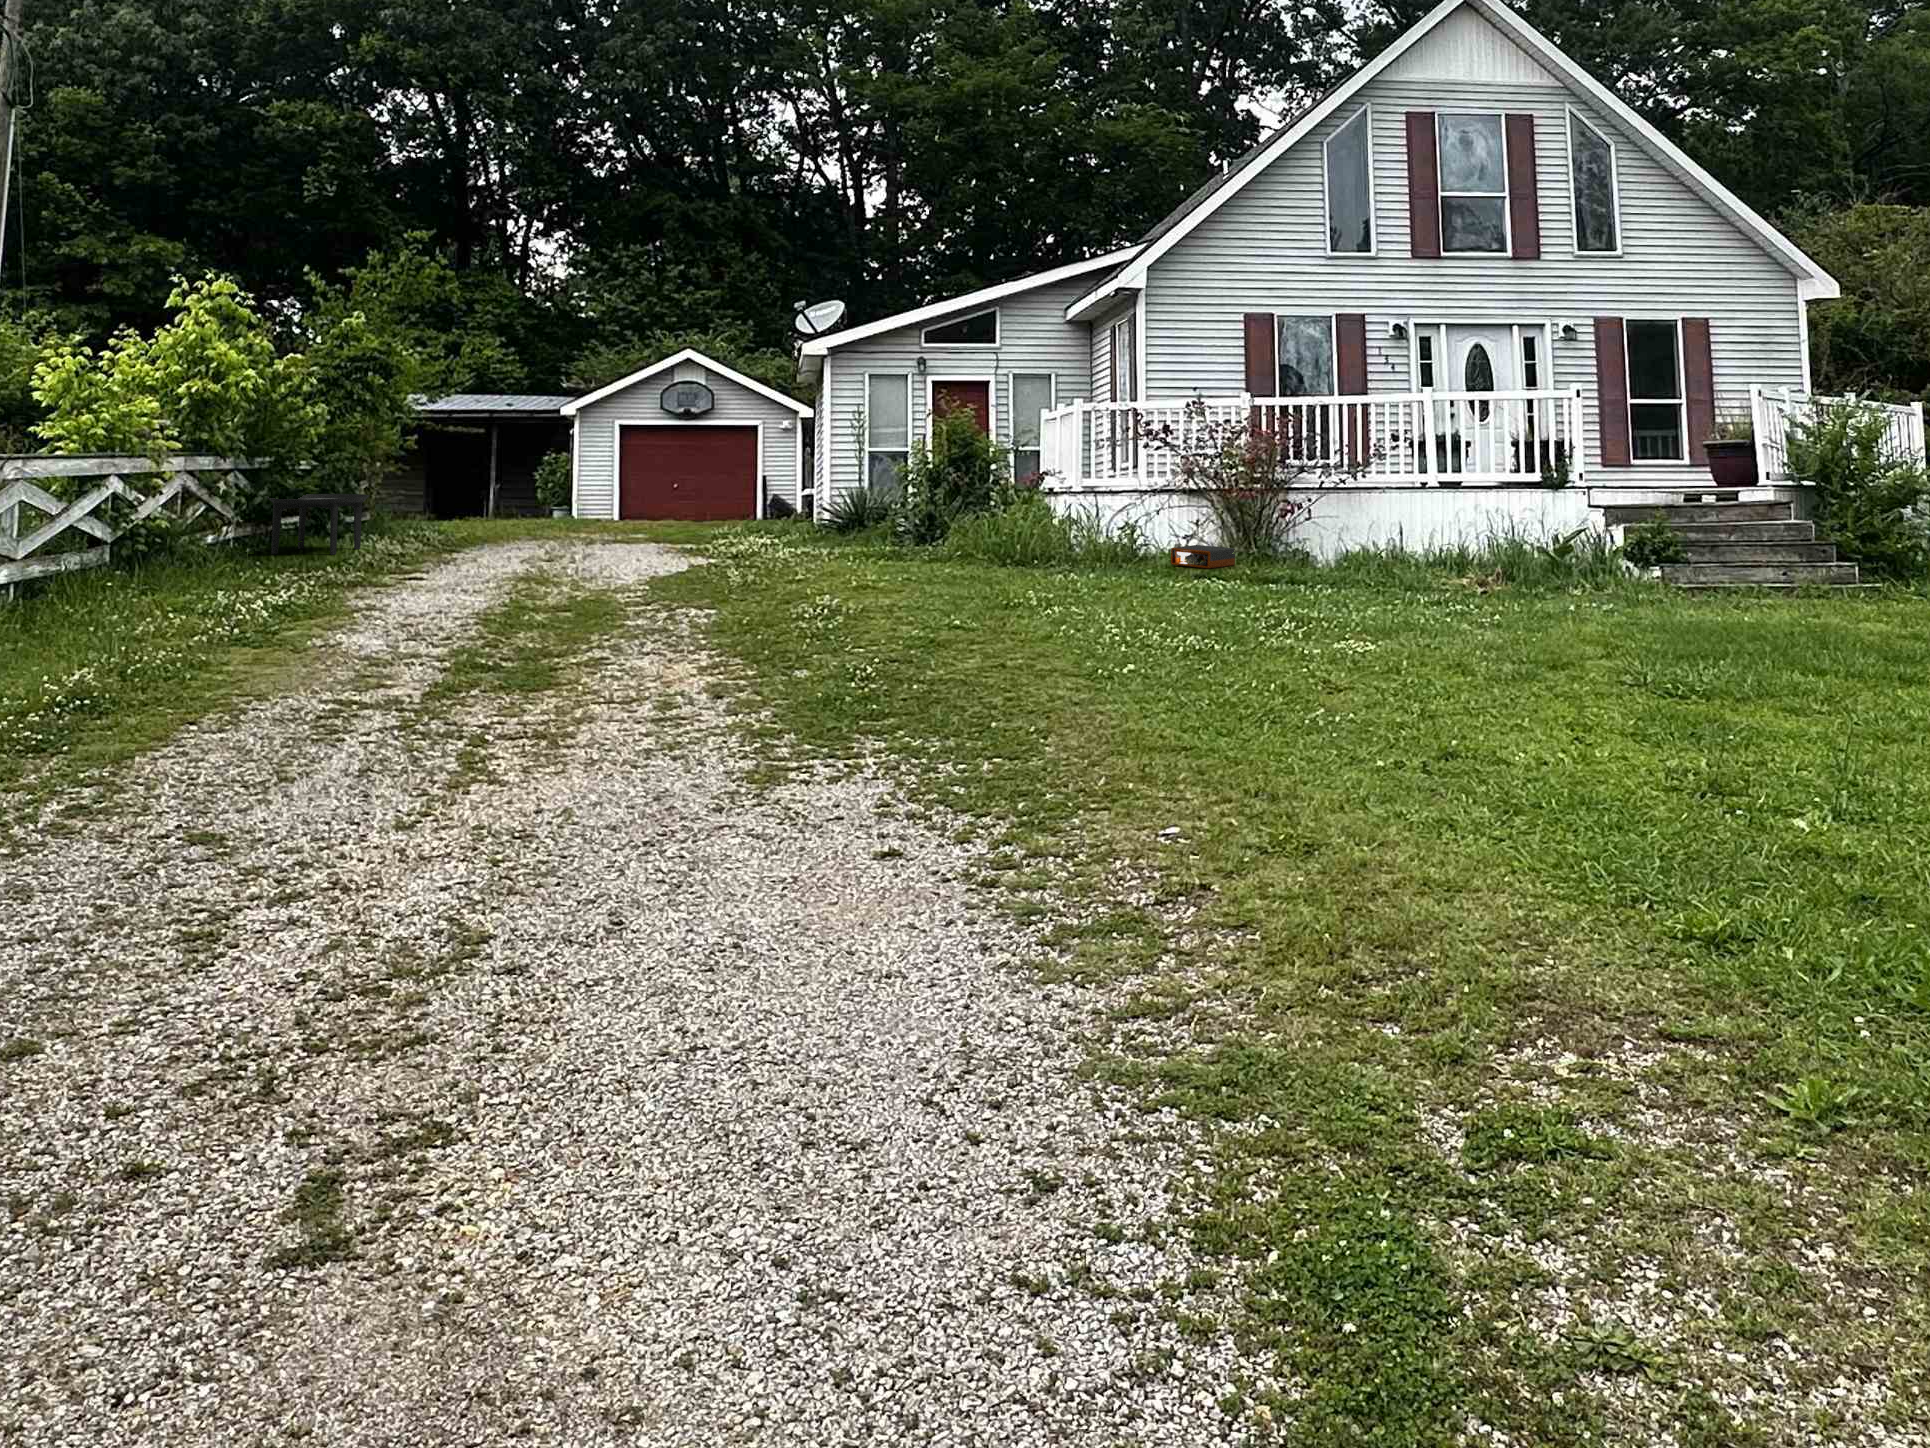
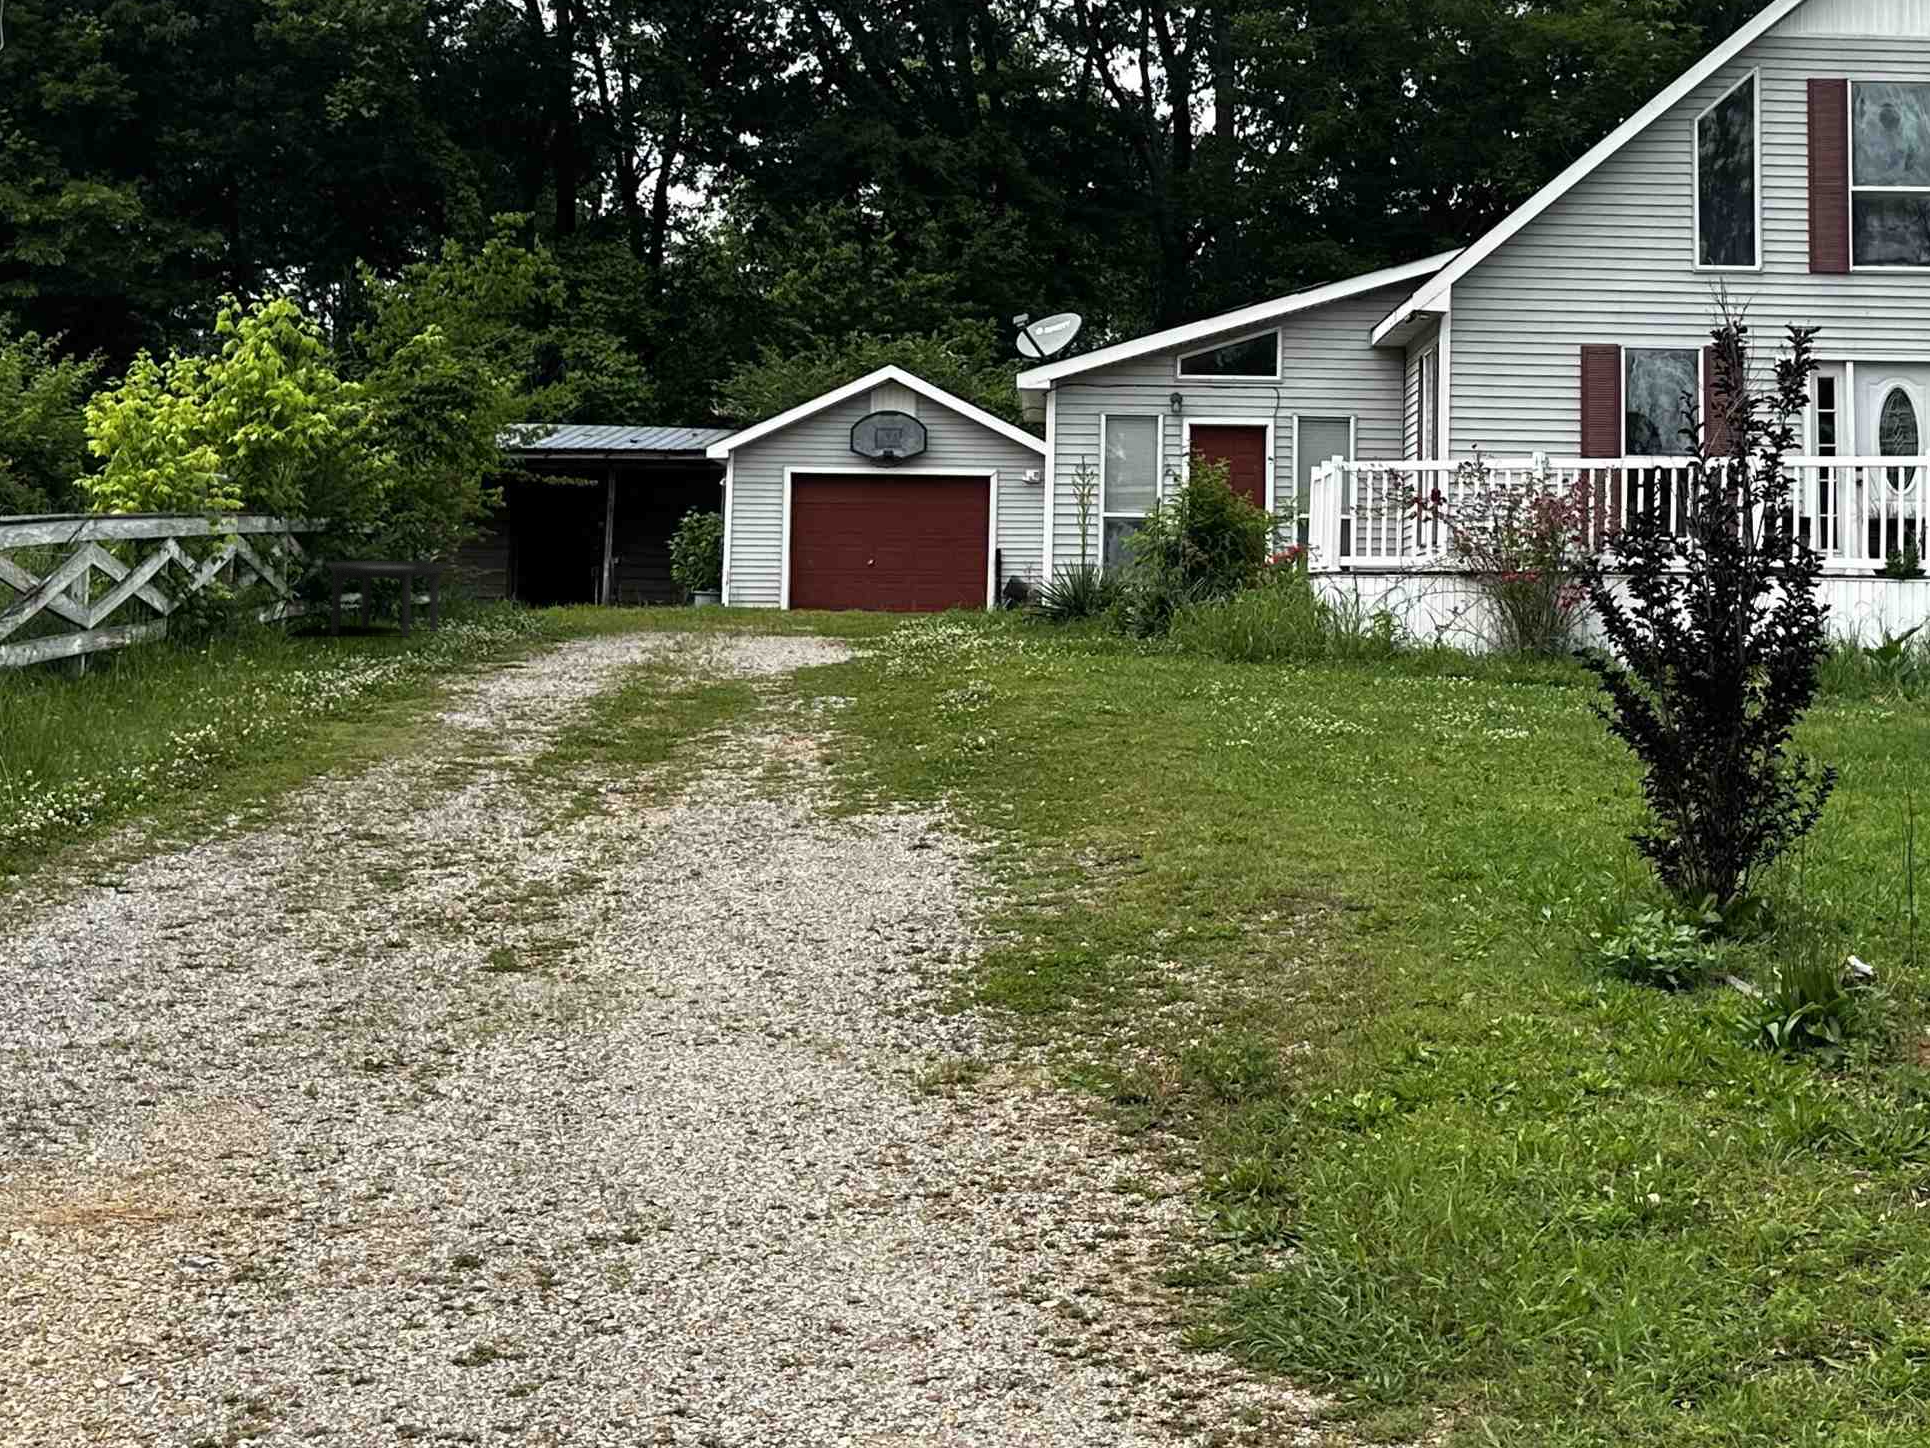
storage box: present [1171,545,1235,569] -> none [1427,646,1510,675]

